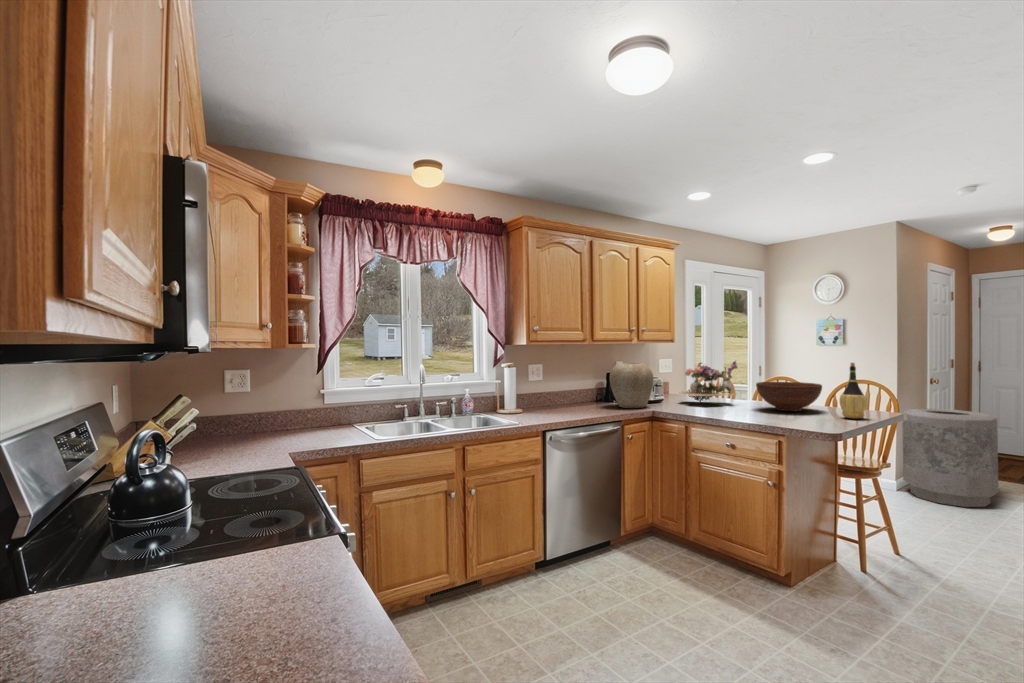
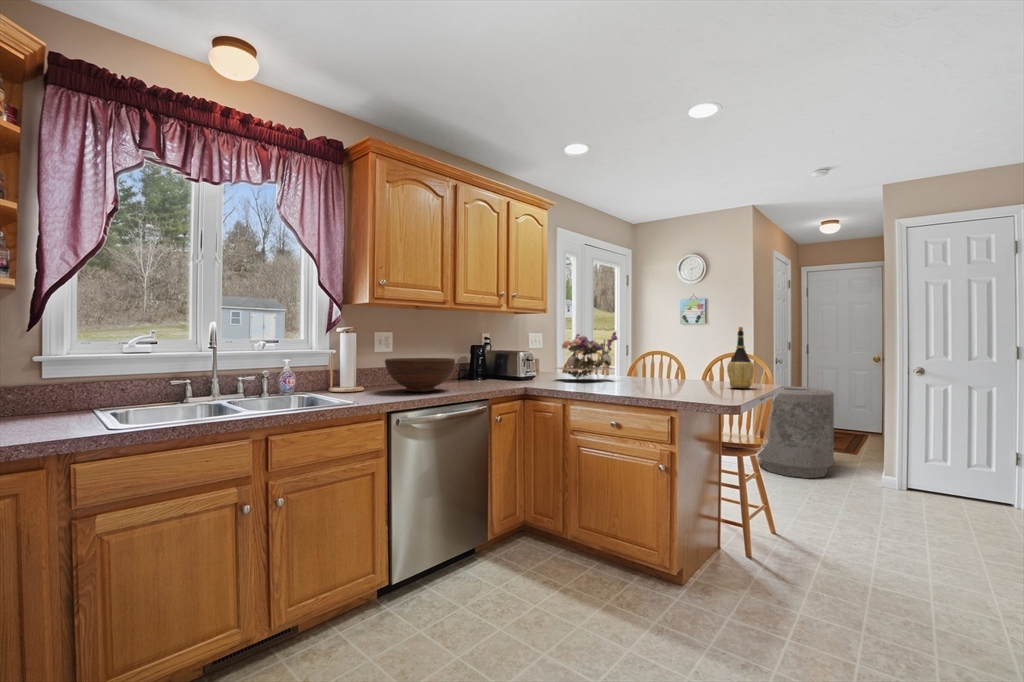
vase: present [609,363,653,408] -> none [477,332,528,385]
fruit bowl: present [756,382,822,411] -> present [385,358,455,392]

